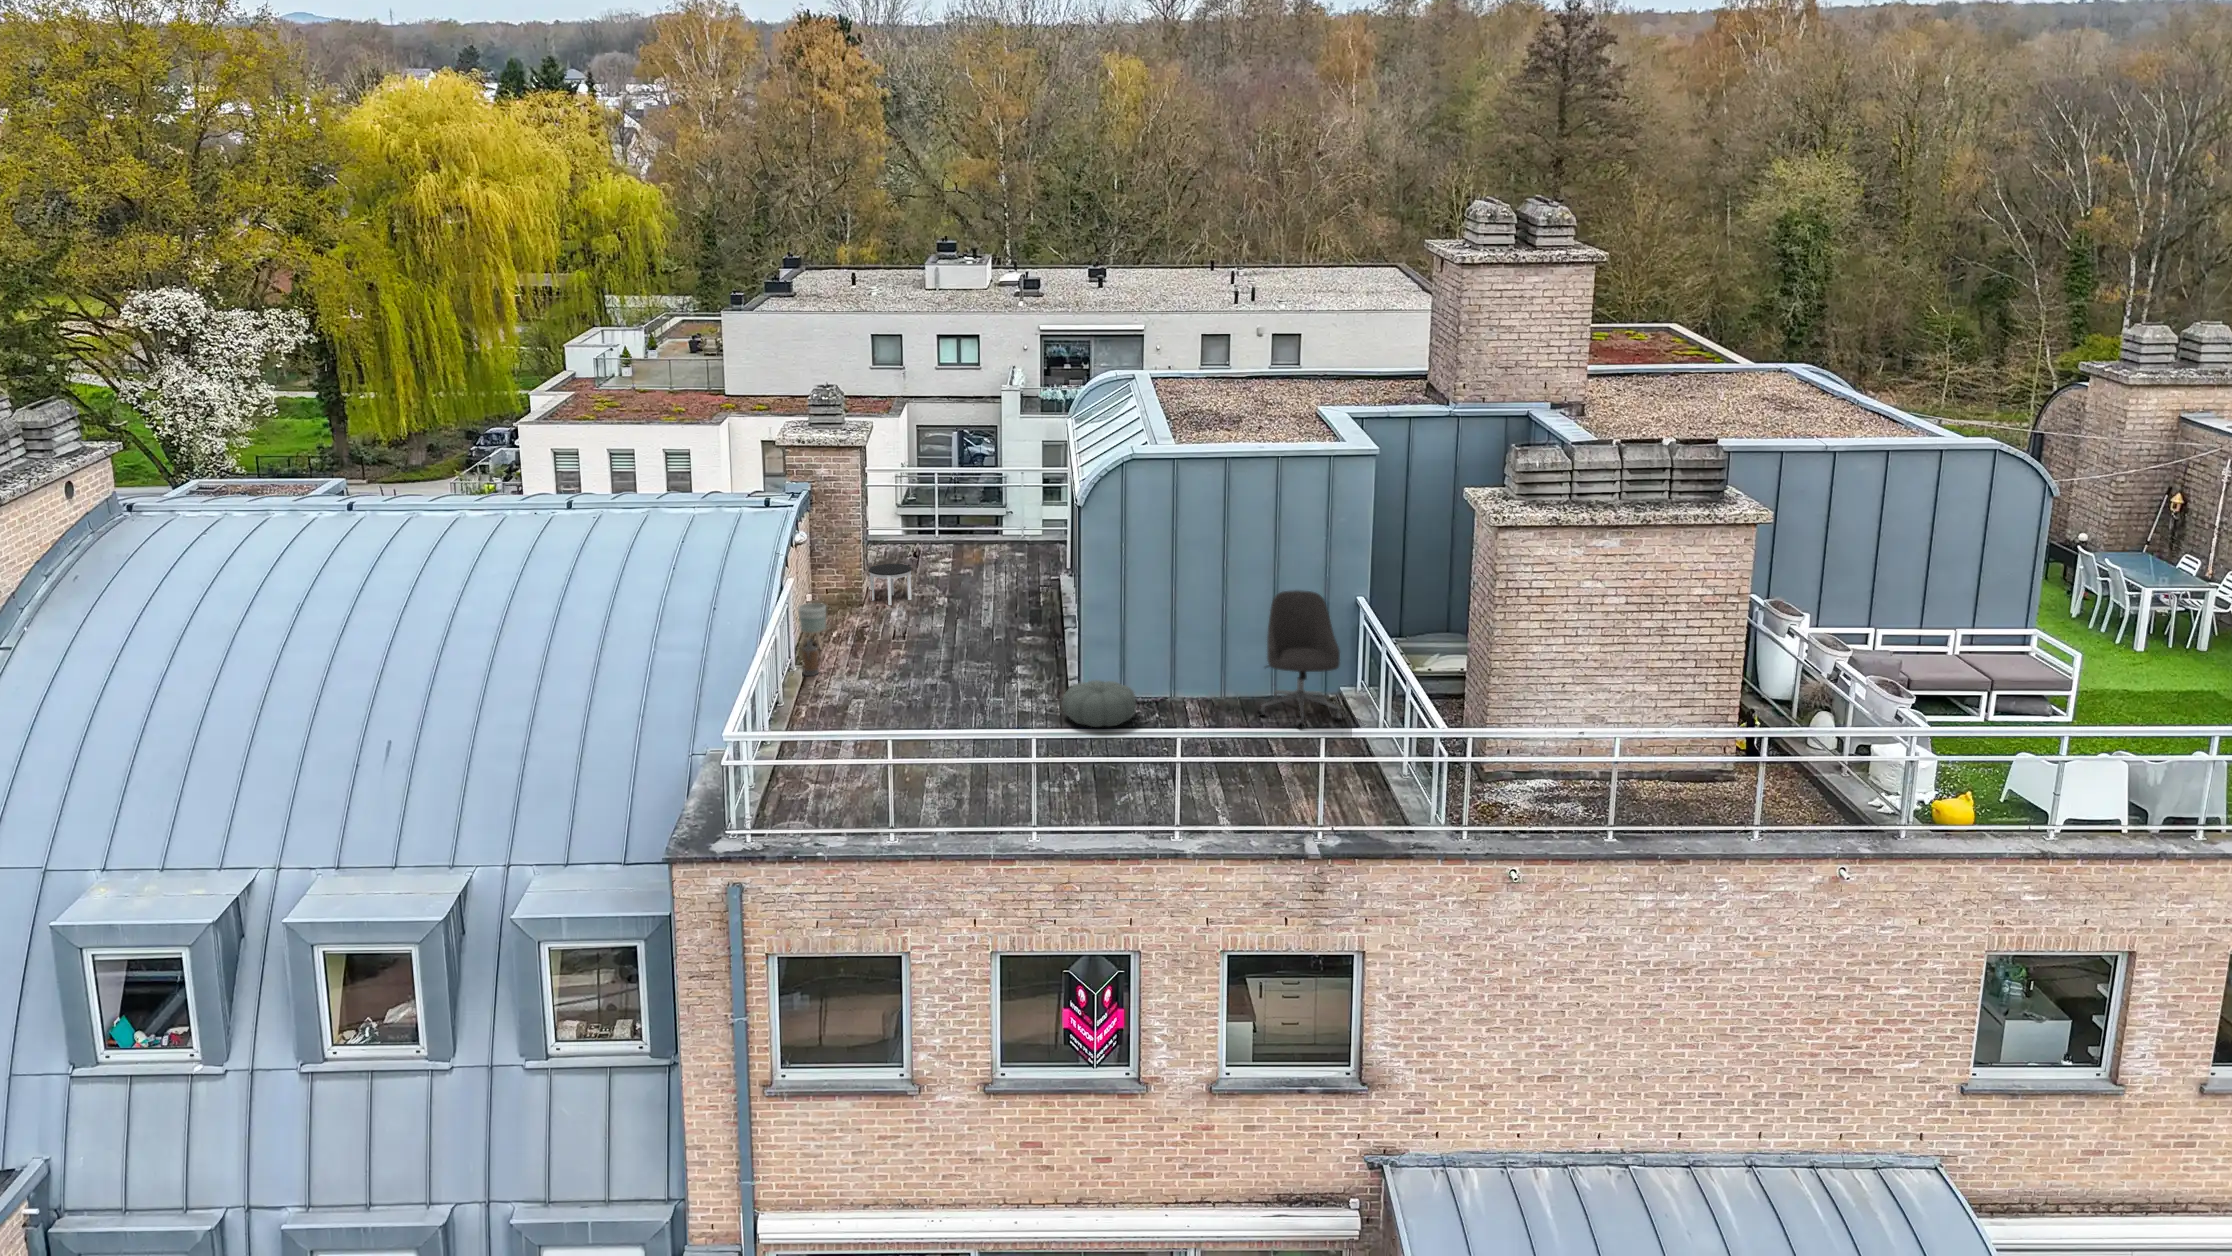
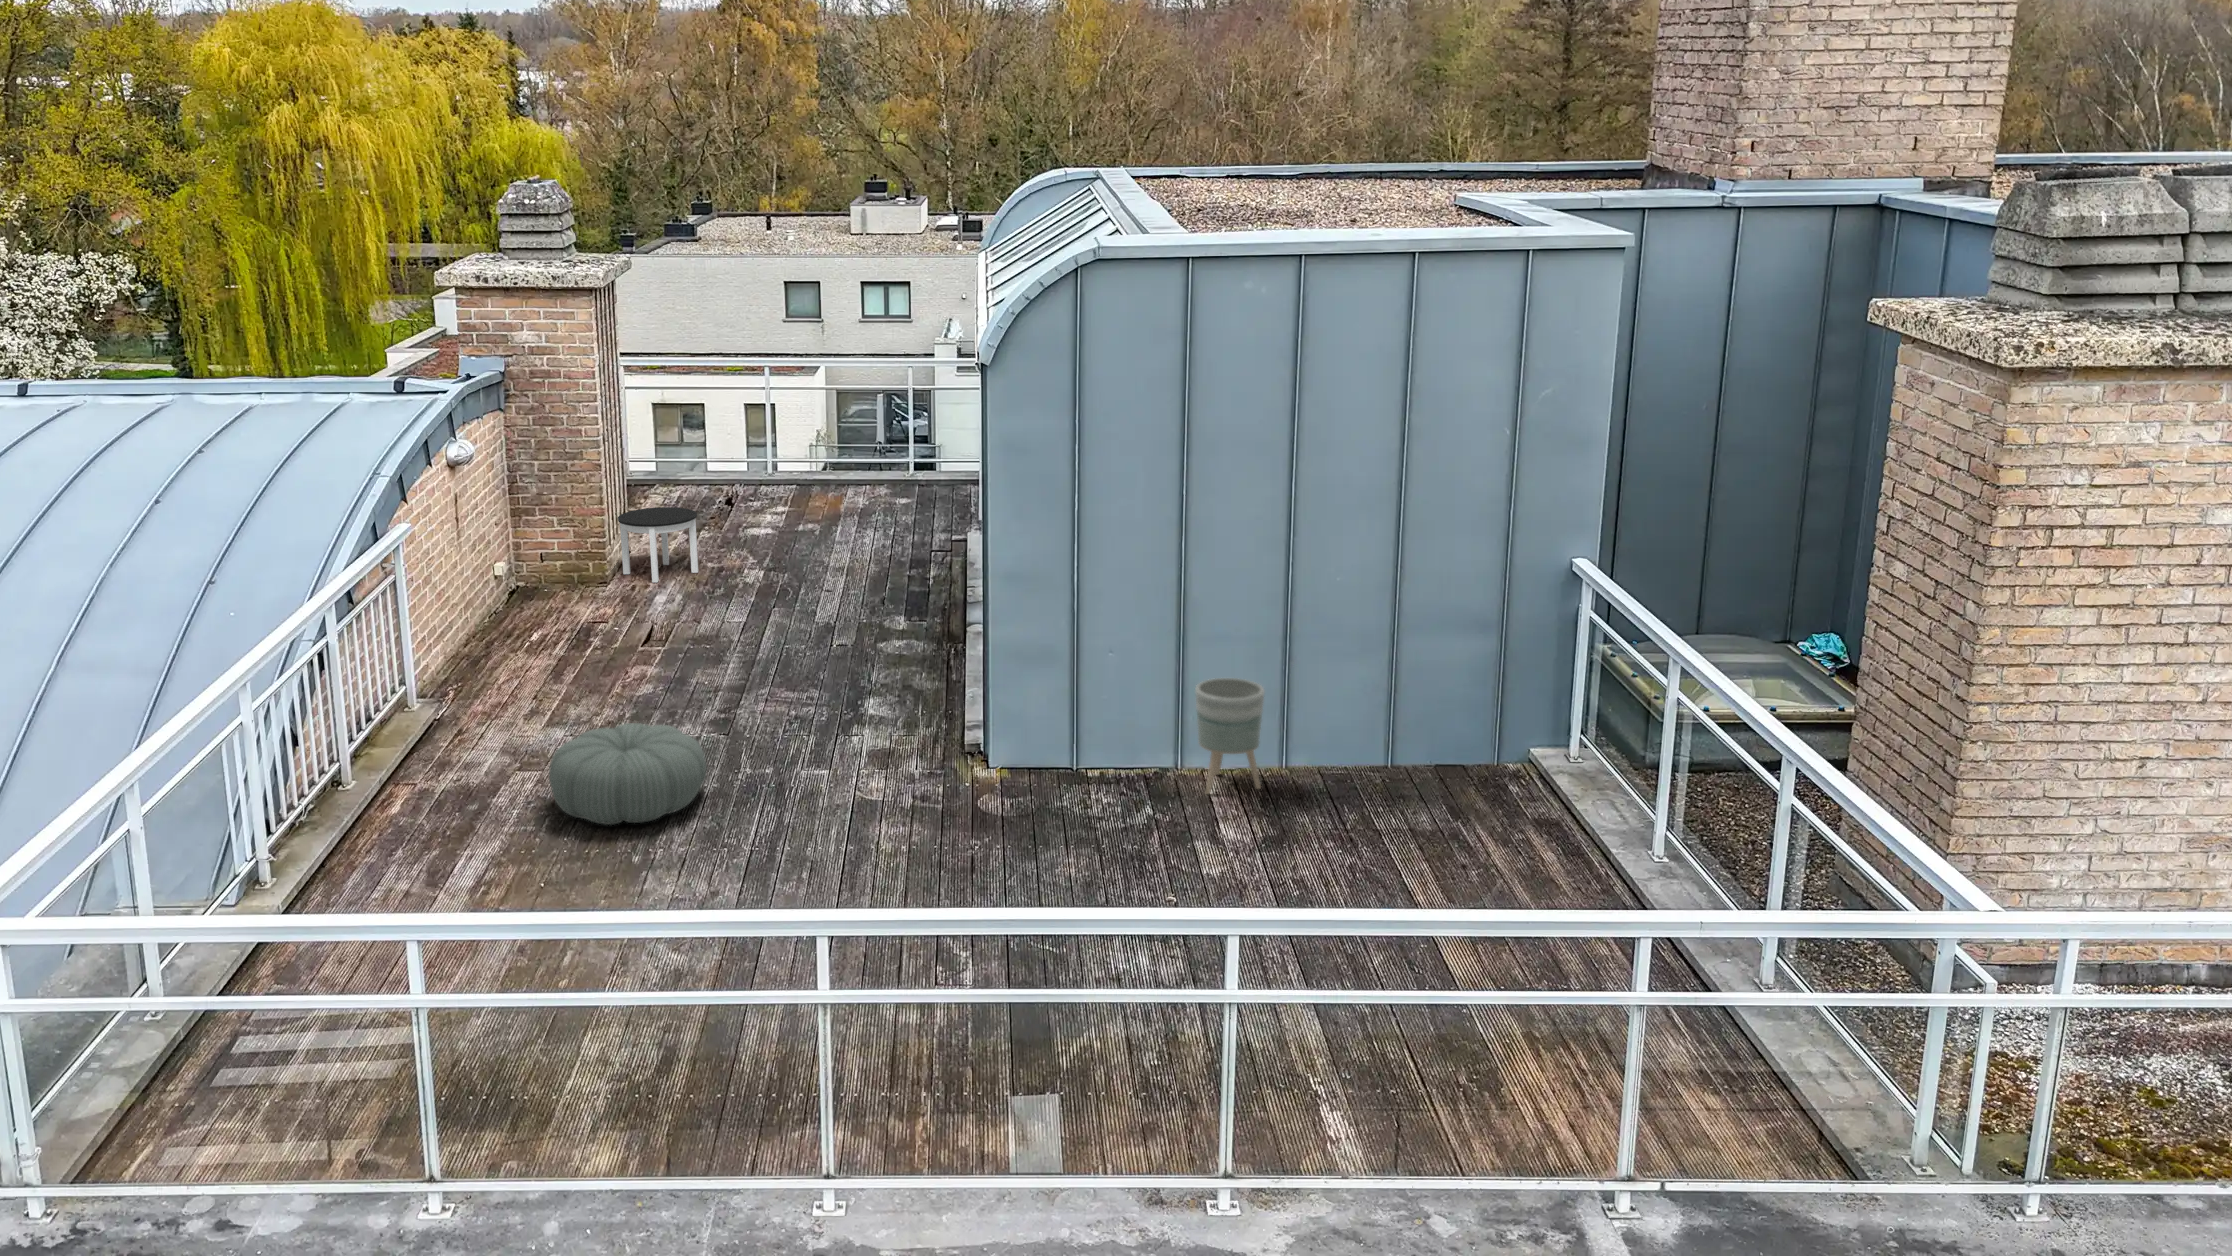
chair: present [1257,590,1342,728] -> none [1367,543,1559,847]
planter: present [798,603,826,648] -> present [1195,678,1264,794]
watering can: present [802,639,819,676] -> none [433,646,469,723]
pouf: present [1062,680,1136,727] -> present [549,723,707,825]

